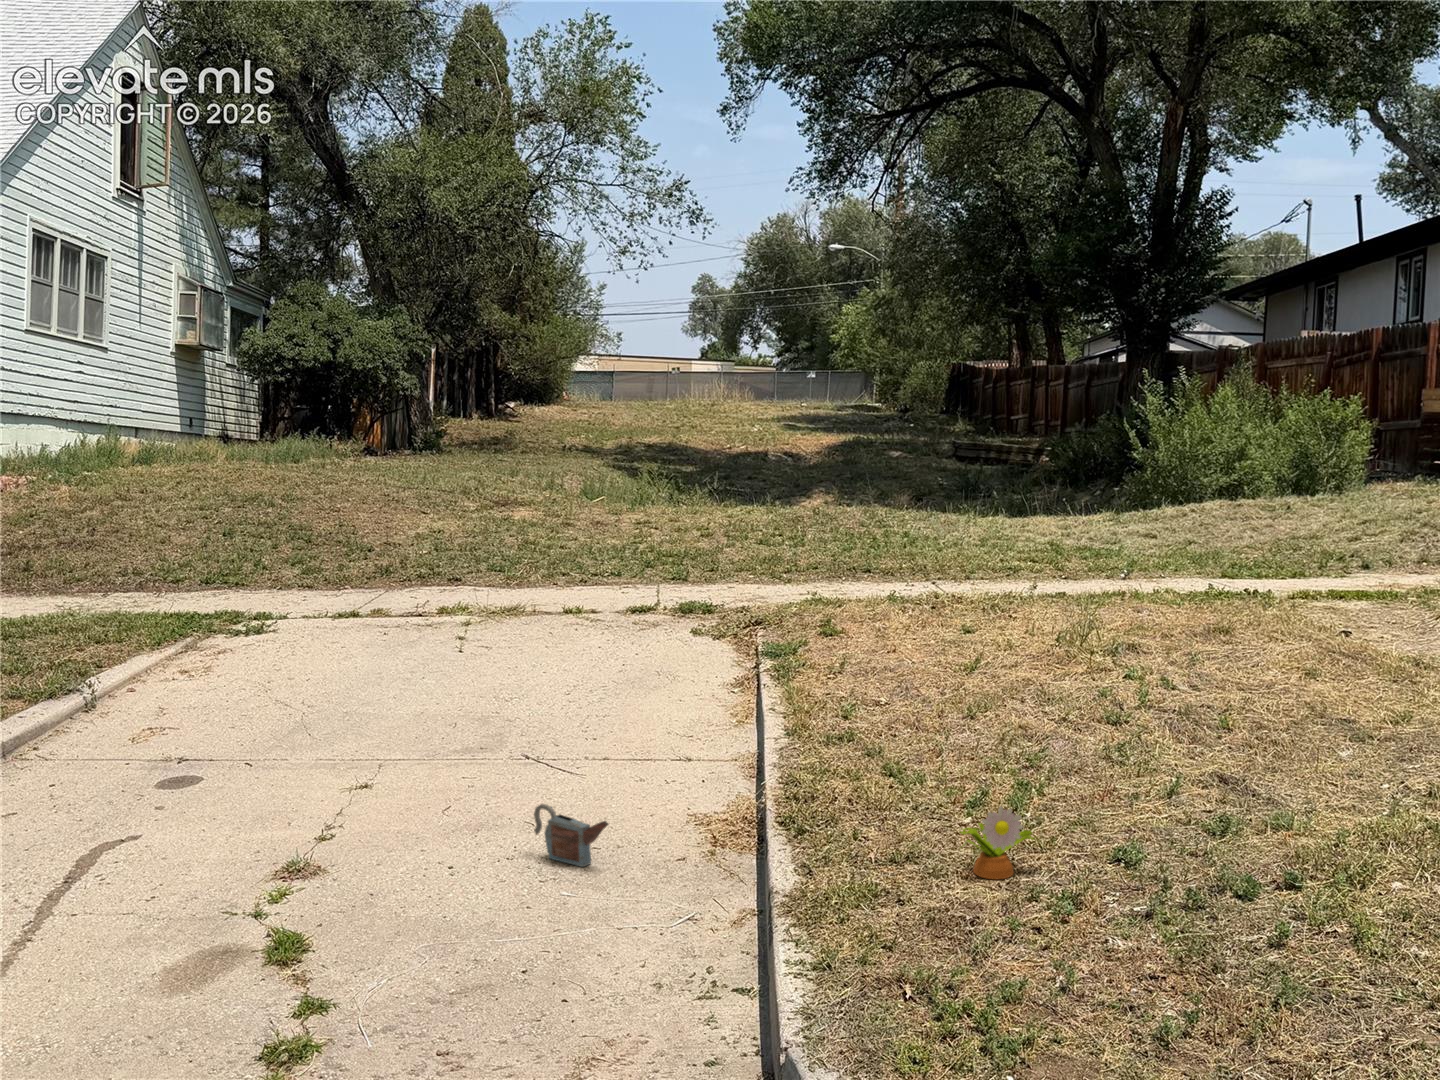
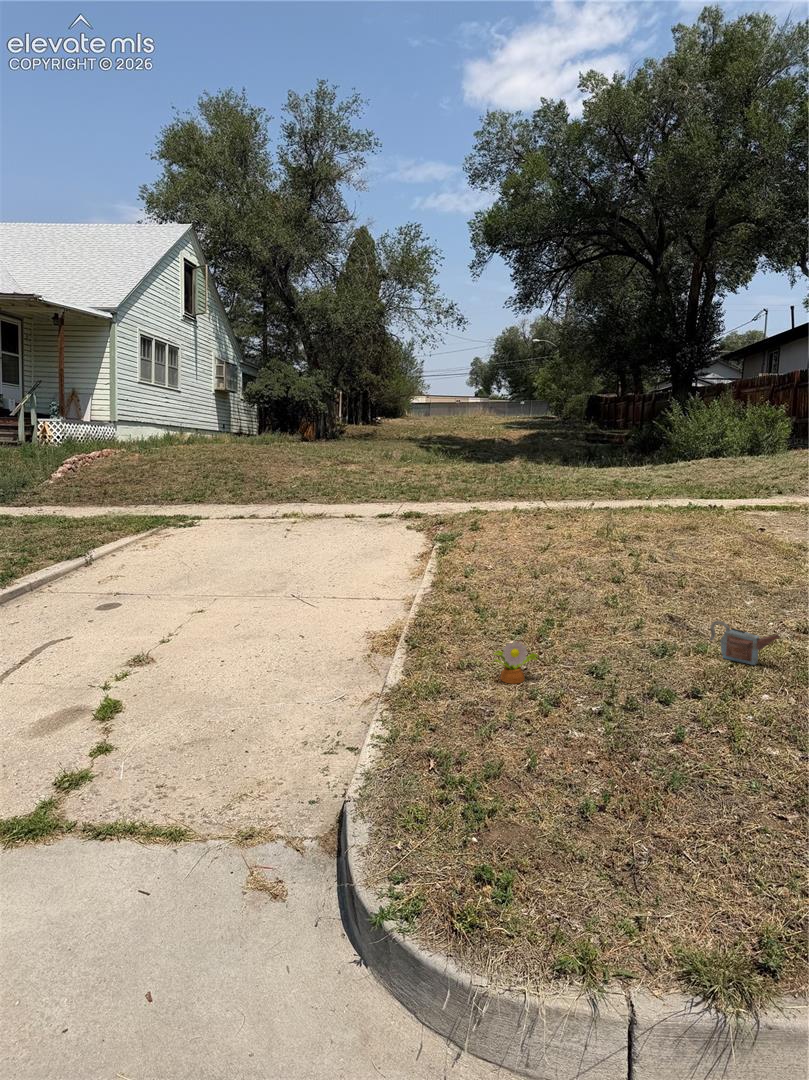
watering can: present [534,804,608,867] -> present [709,621,780,665]

